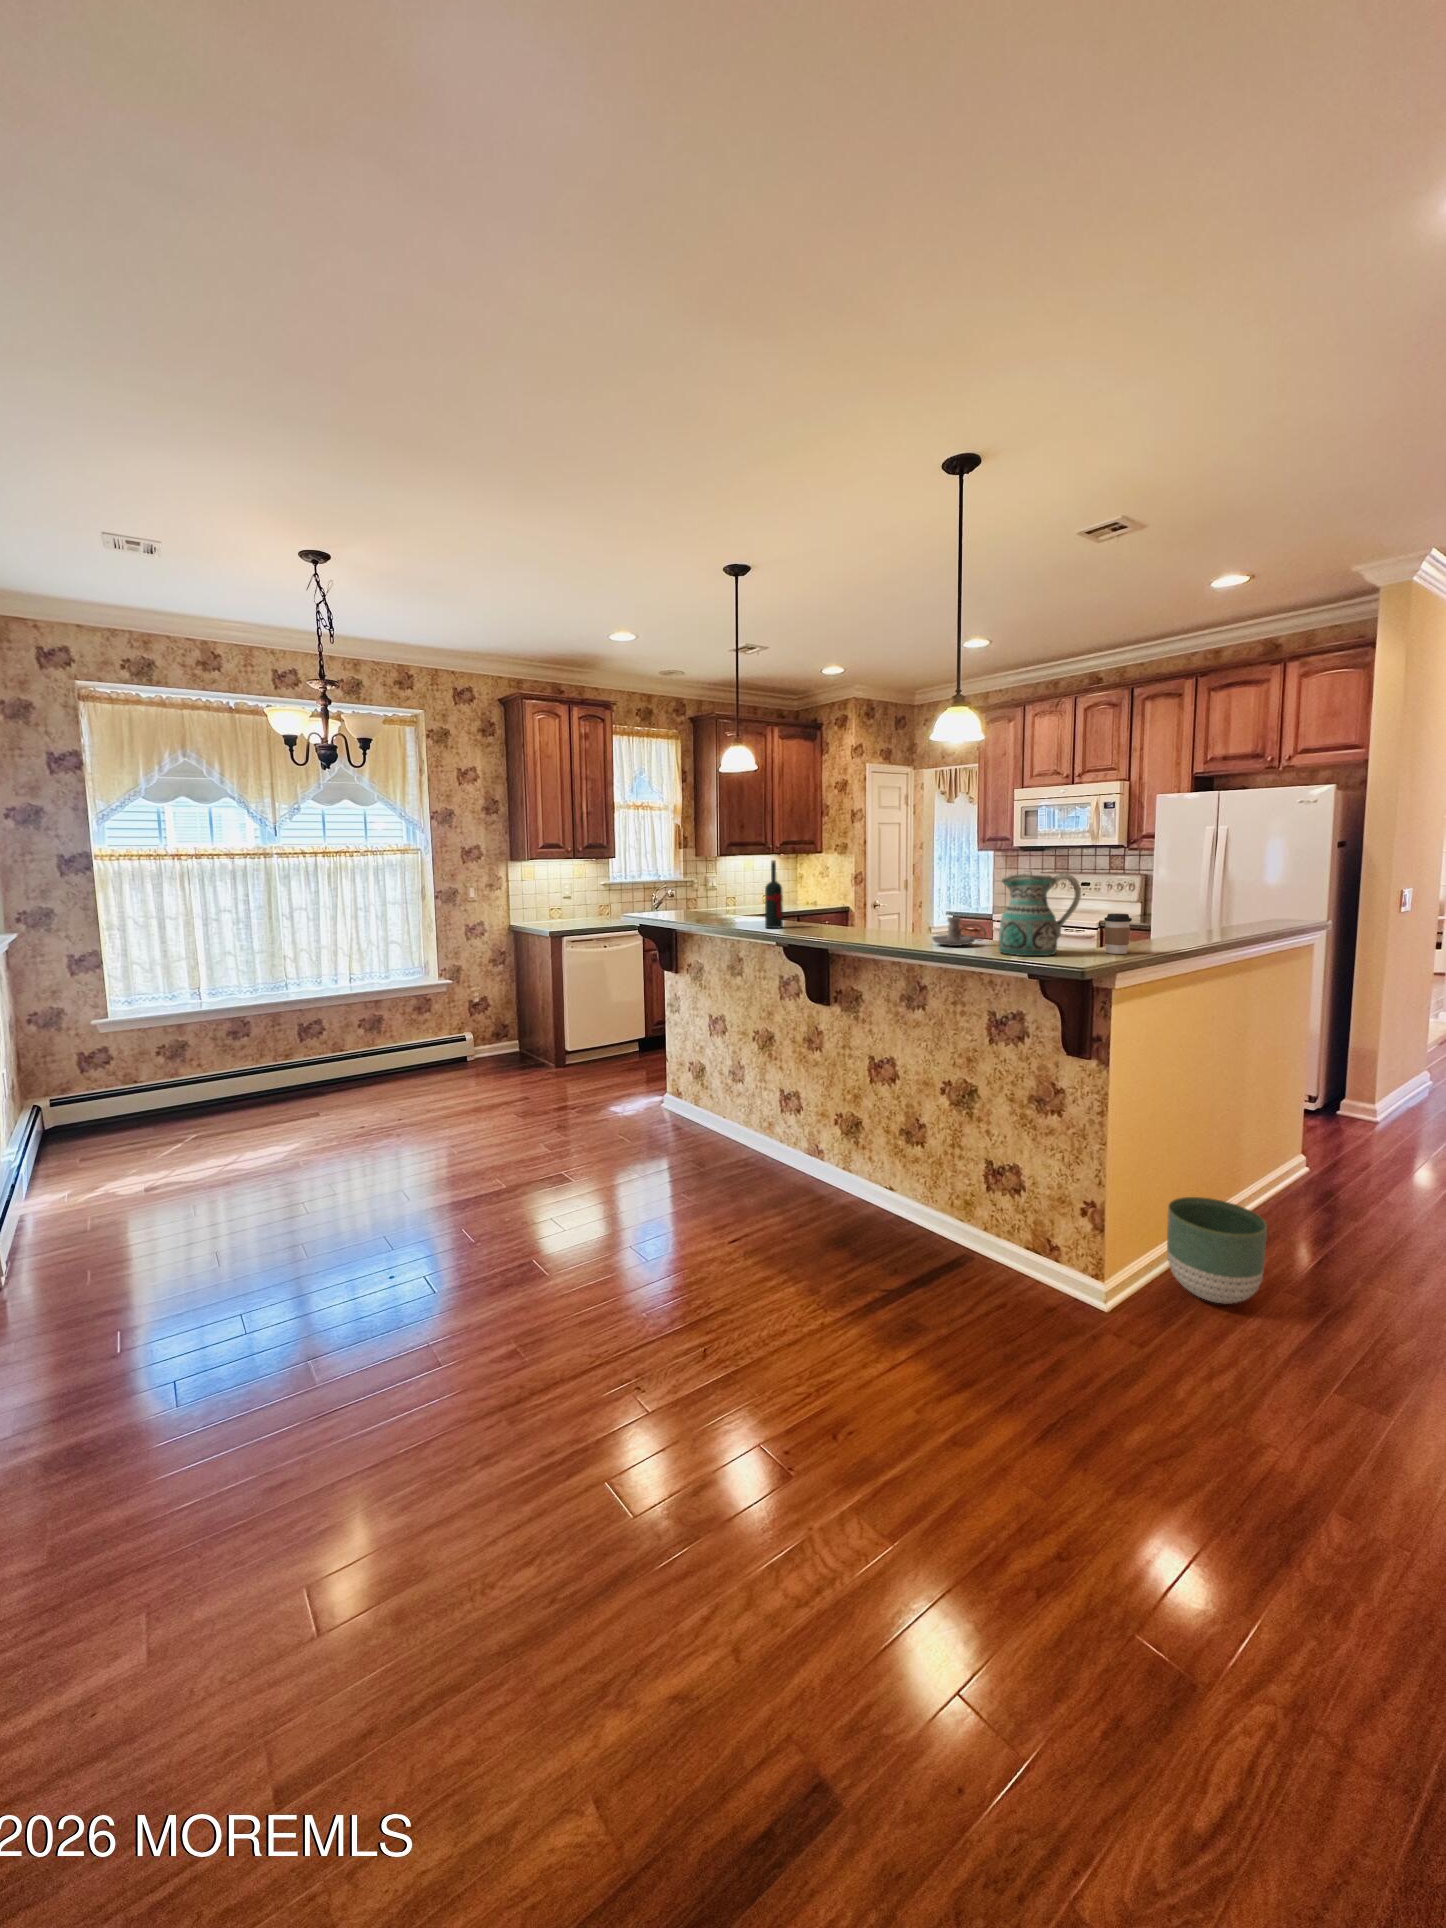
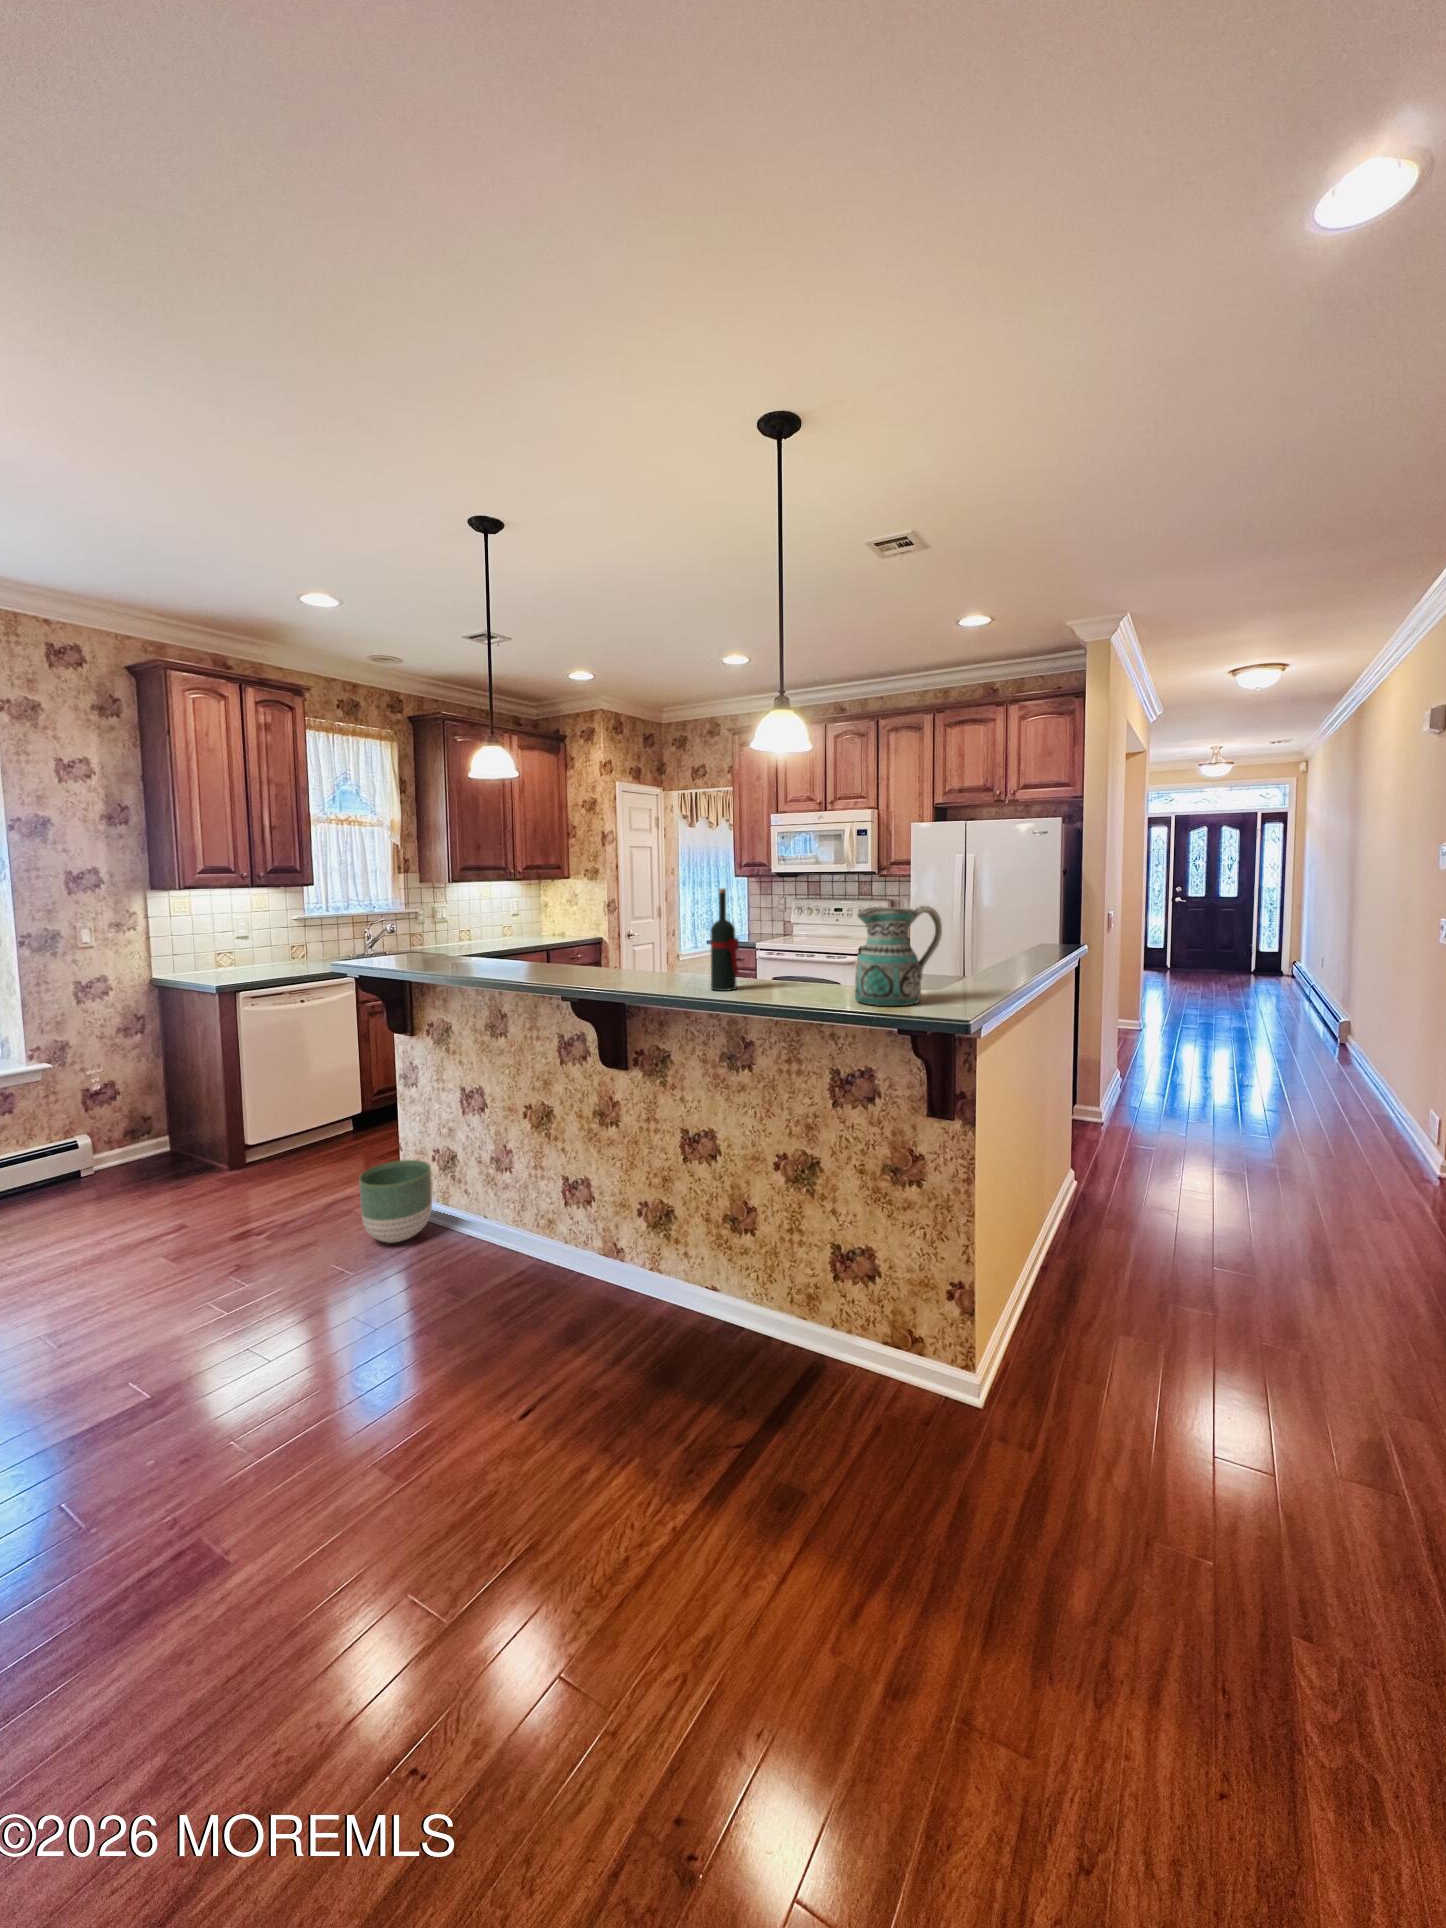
wine bottle: present [765,860,783,928] -> present [710,889,739,991]
coffee cup: present [1104,914,1132,954] -> none [962,950,992,997]
candle holder: present [932,917,986,946] -> none [767,959,829,994]
planter: present [1167,1197,1267,1304] -> present [359,1160,432,1243]

